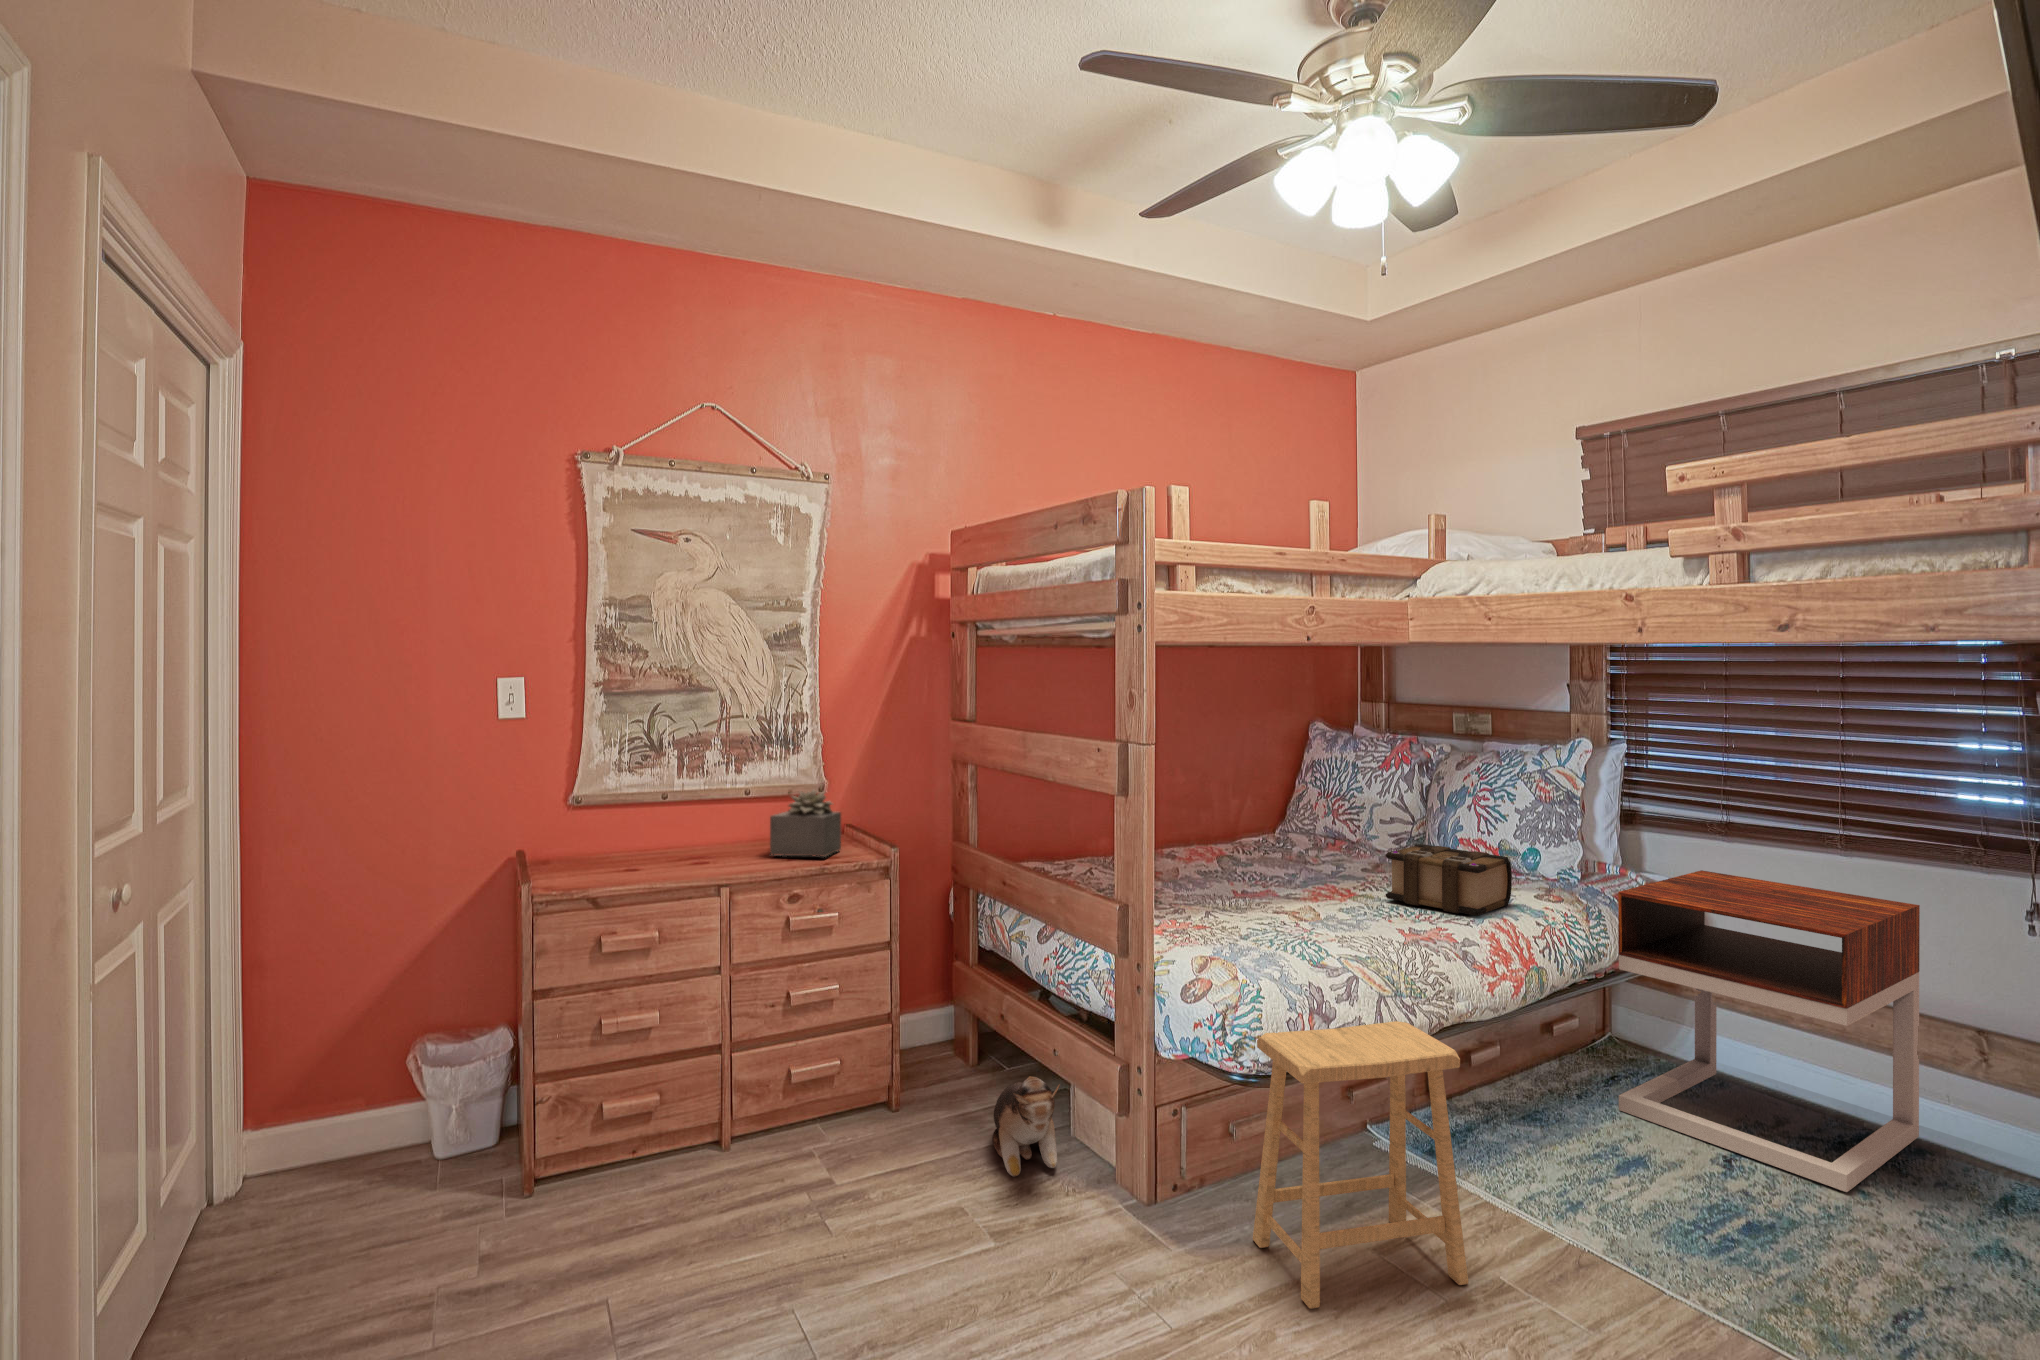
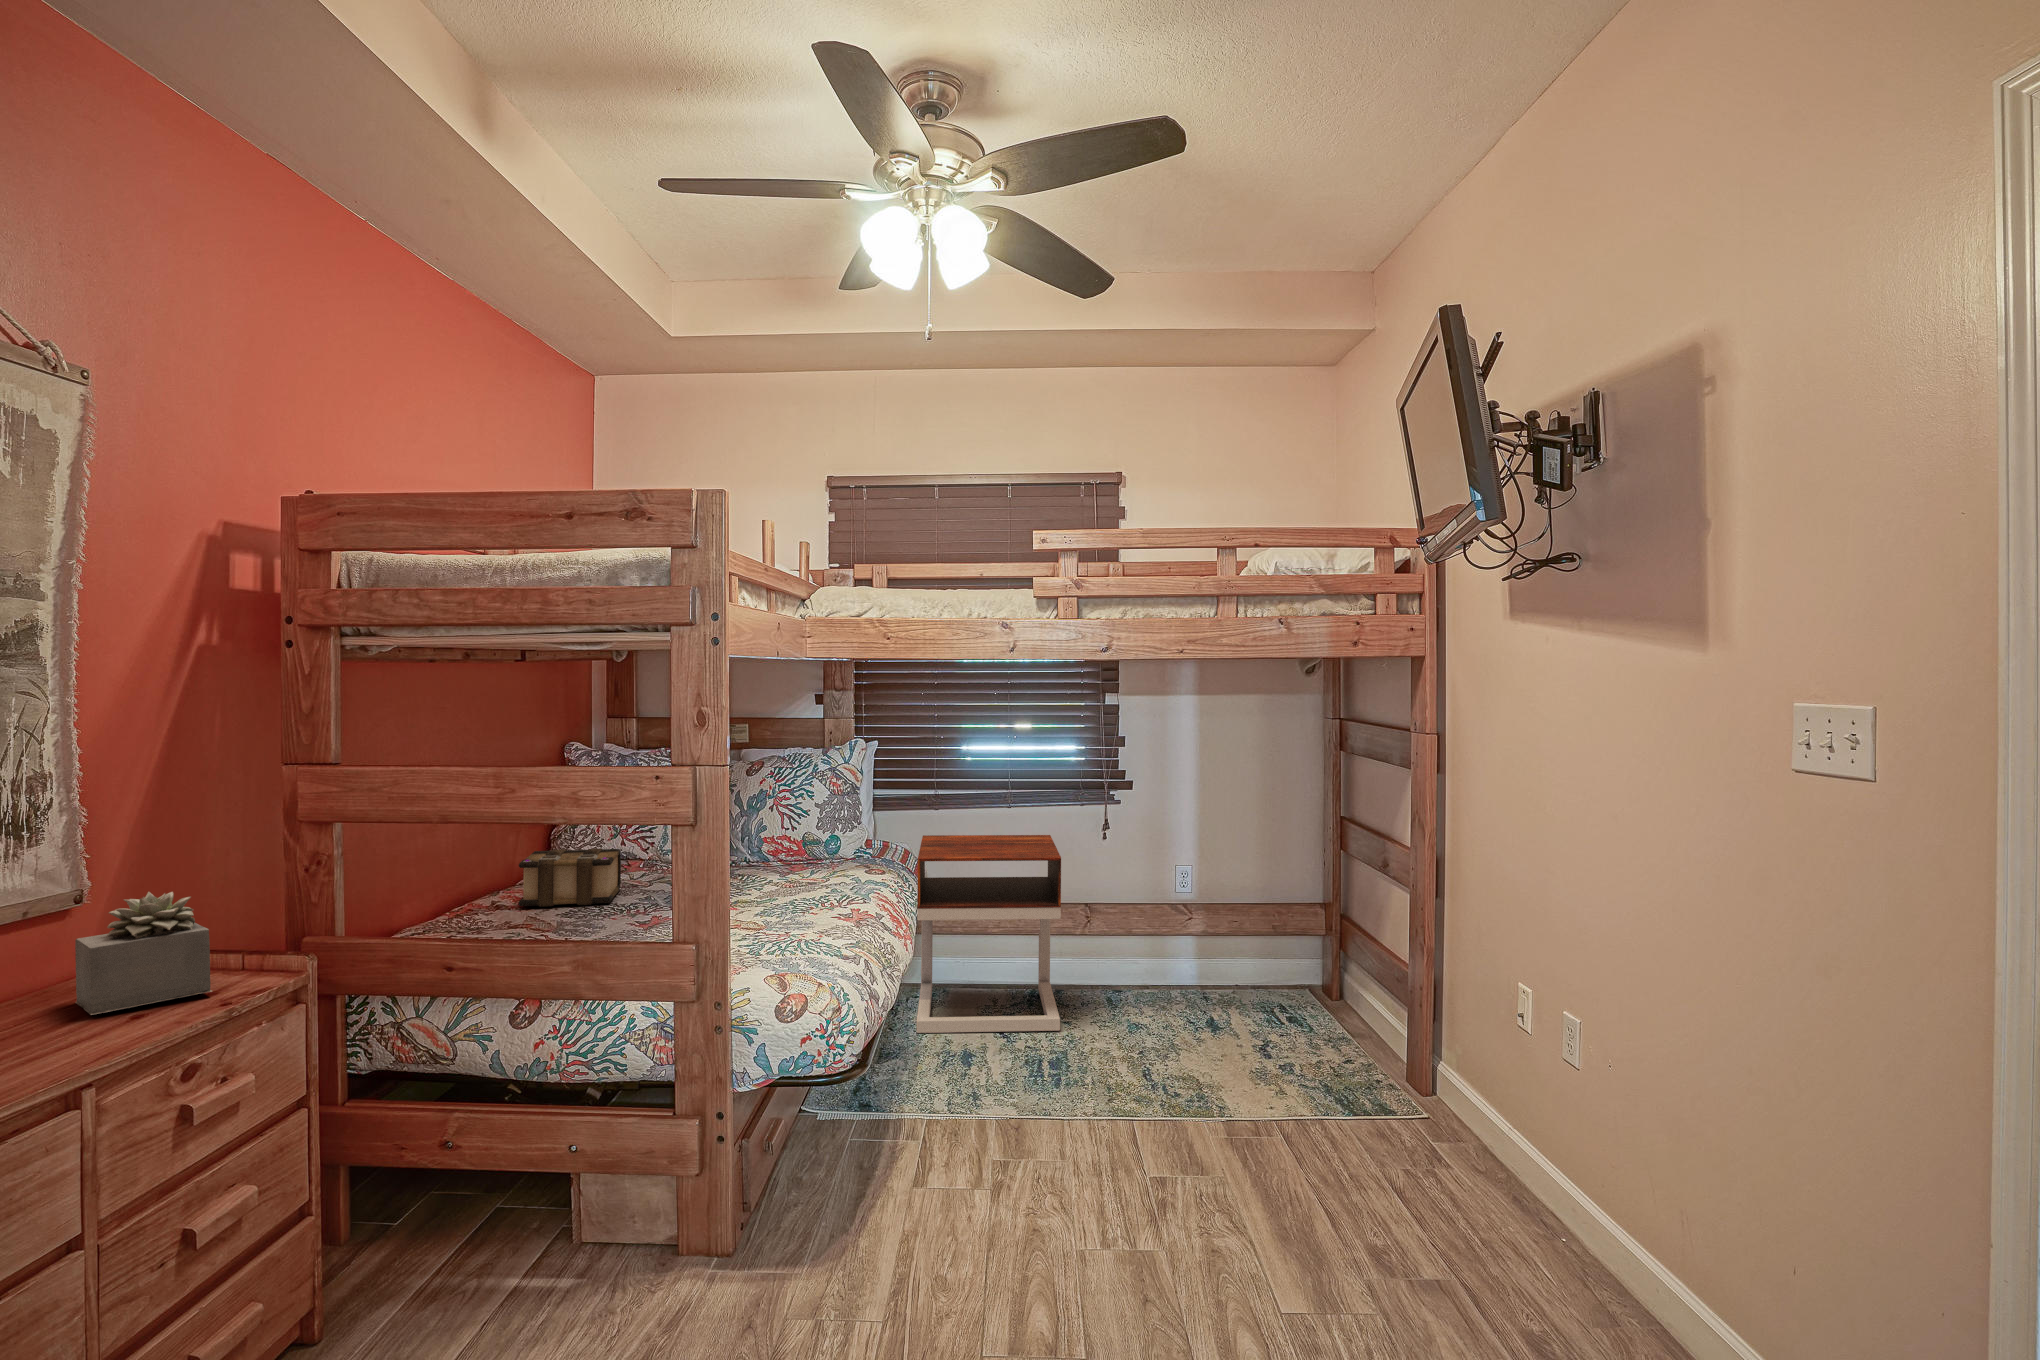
book: present [1386,844,1512,916] -> present [518,849,621,907]
footstool: present [1253,1021,1468,1309] -> none [837,986,982,1239]
plush toy: present [992,1076,1060,1176] -> none [463,1164,648,1303]

